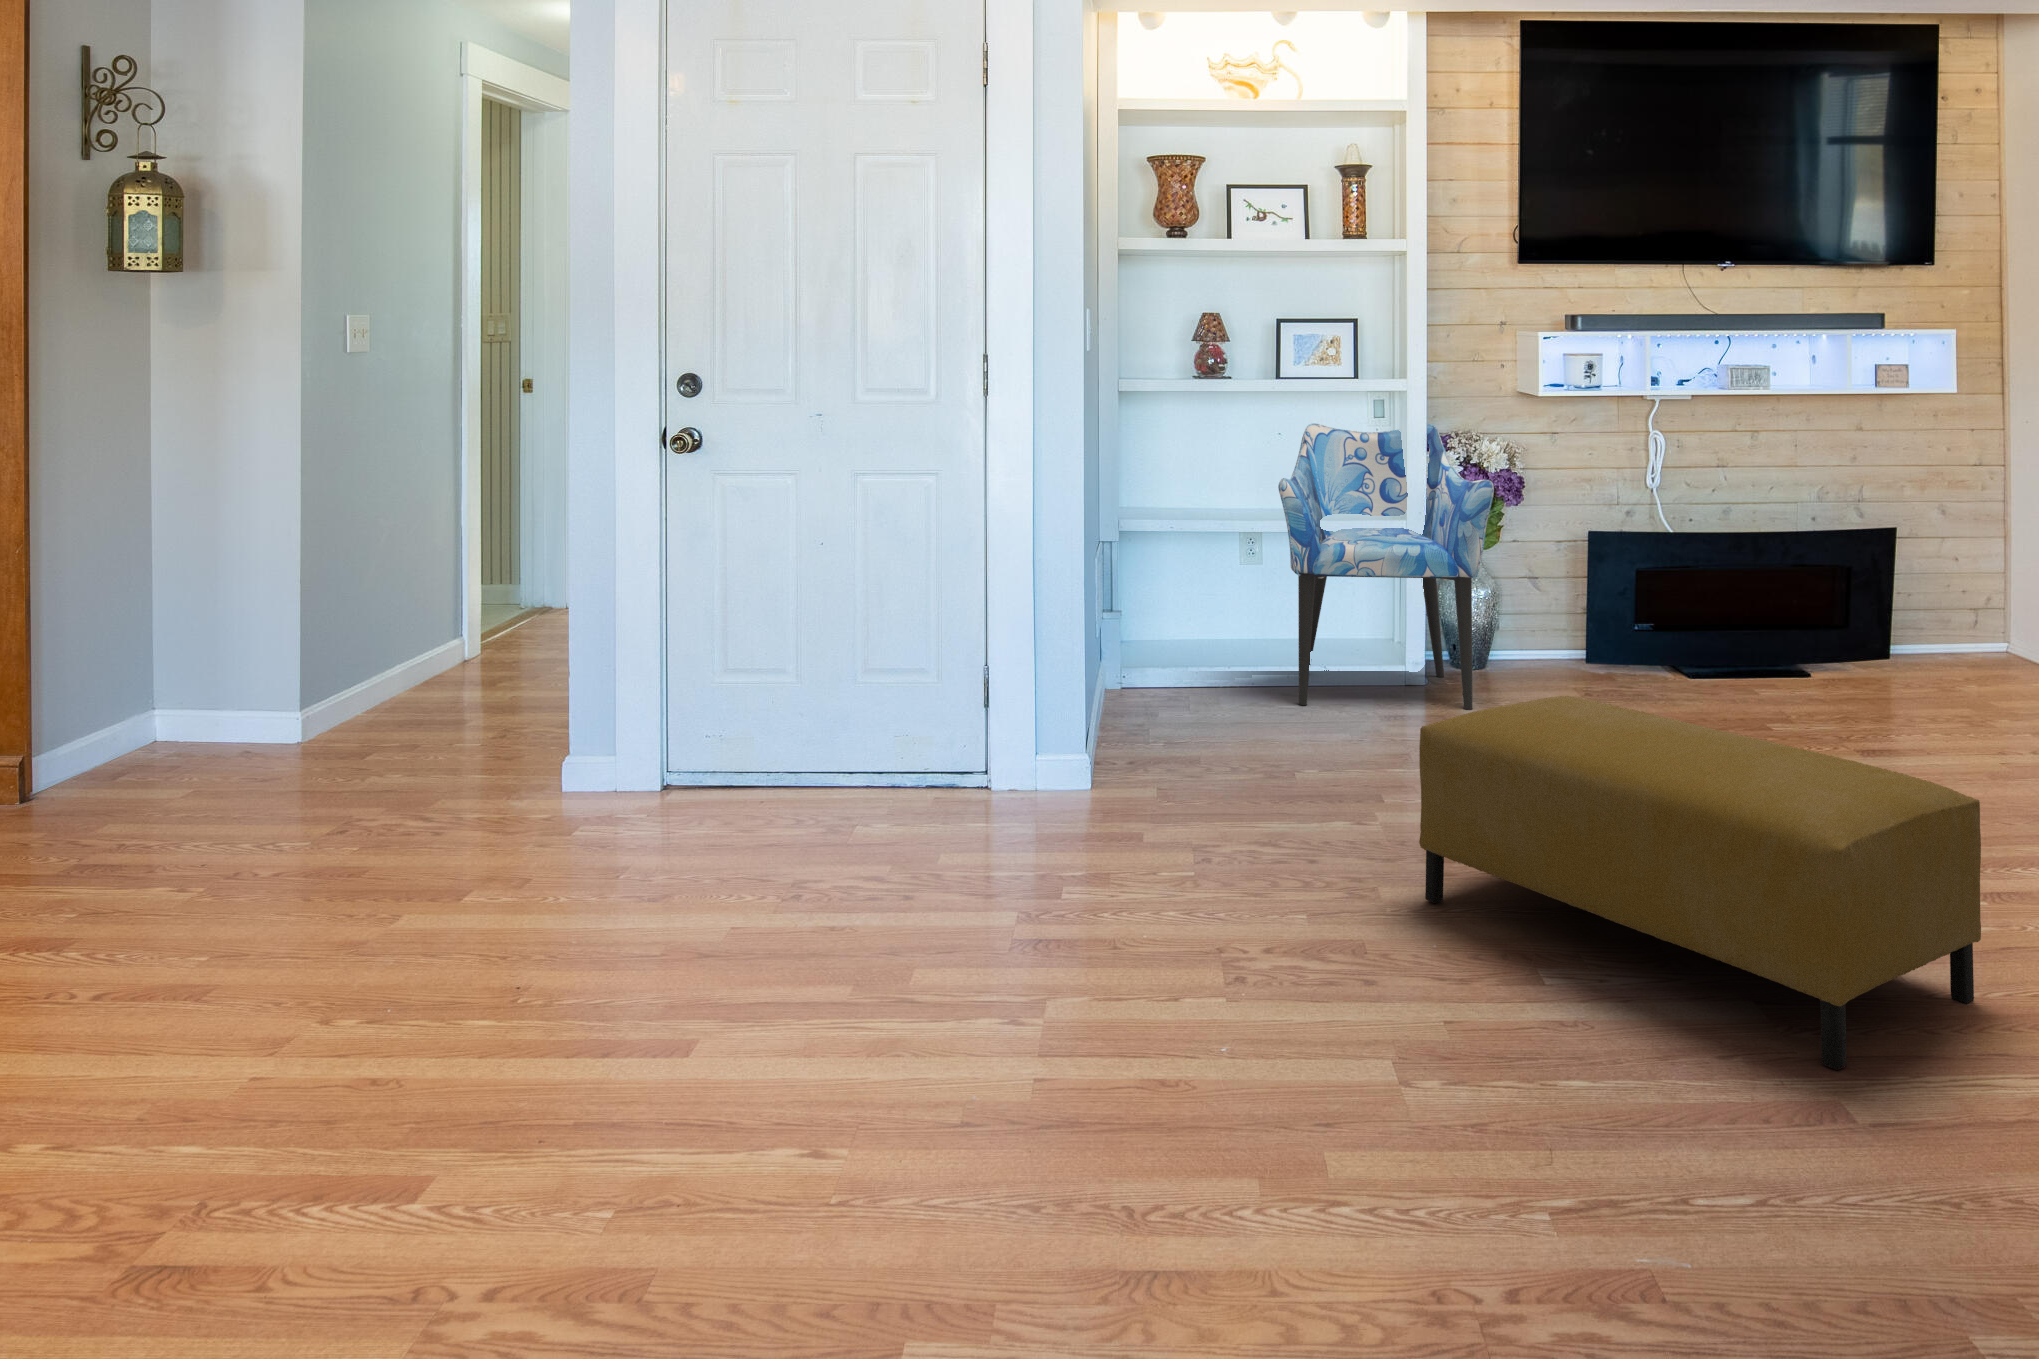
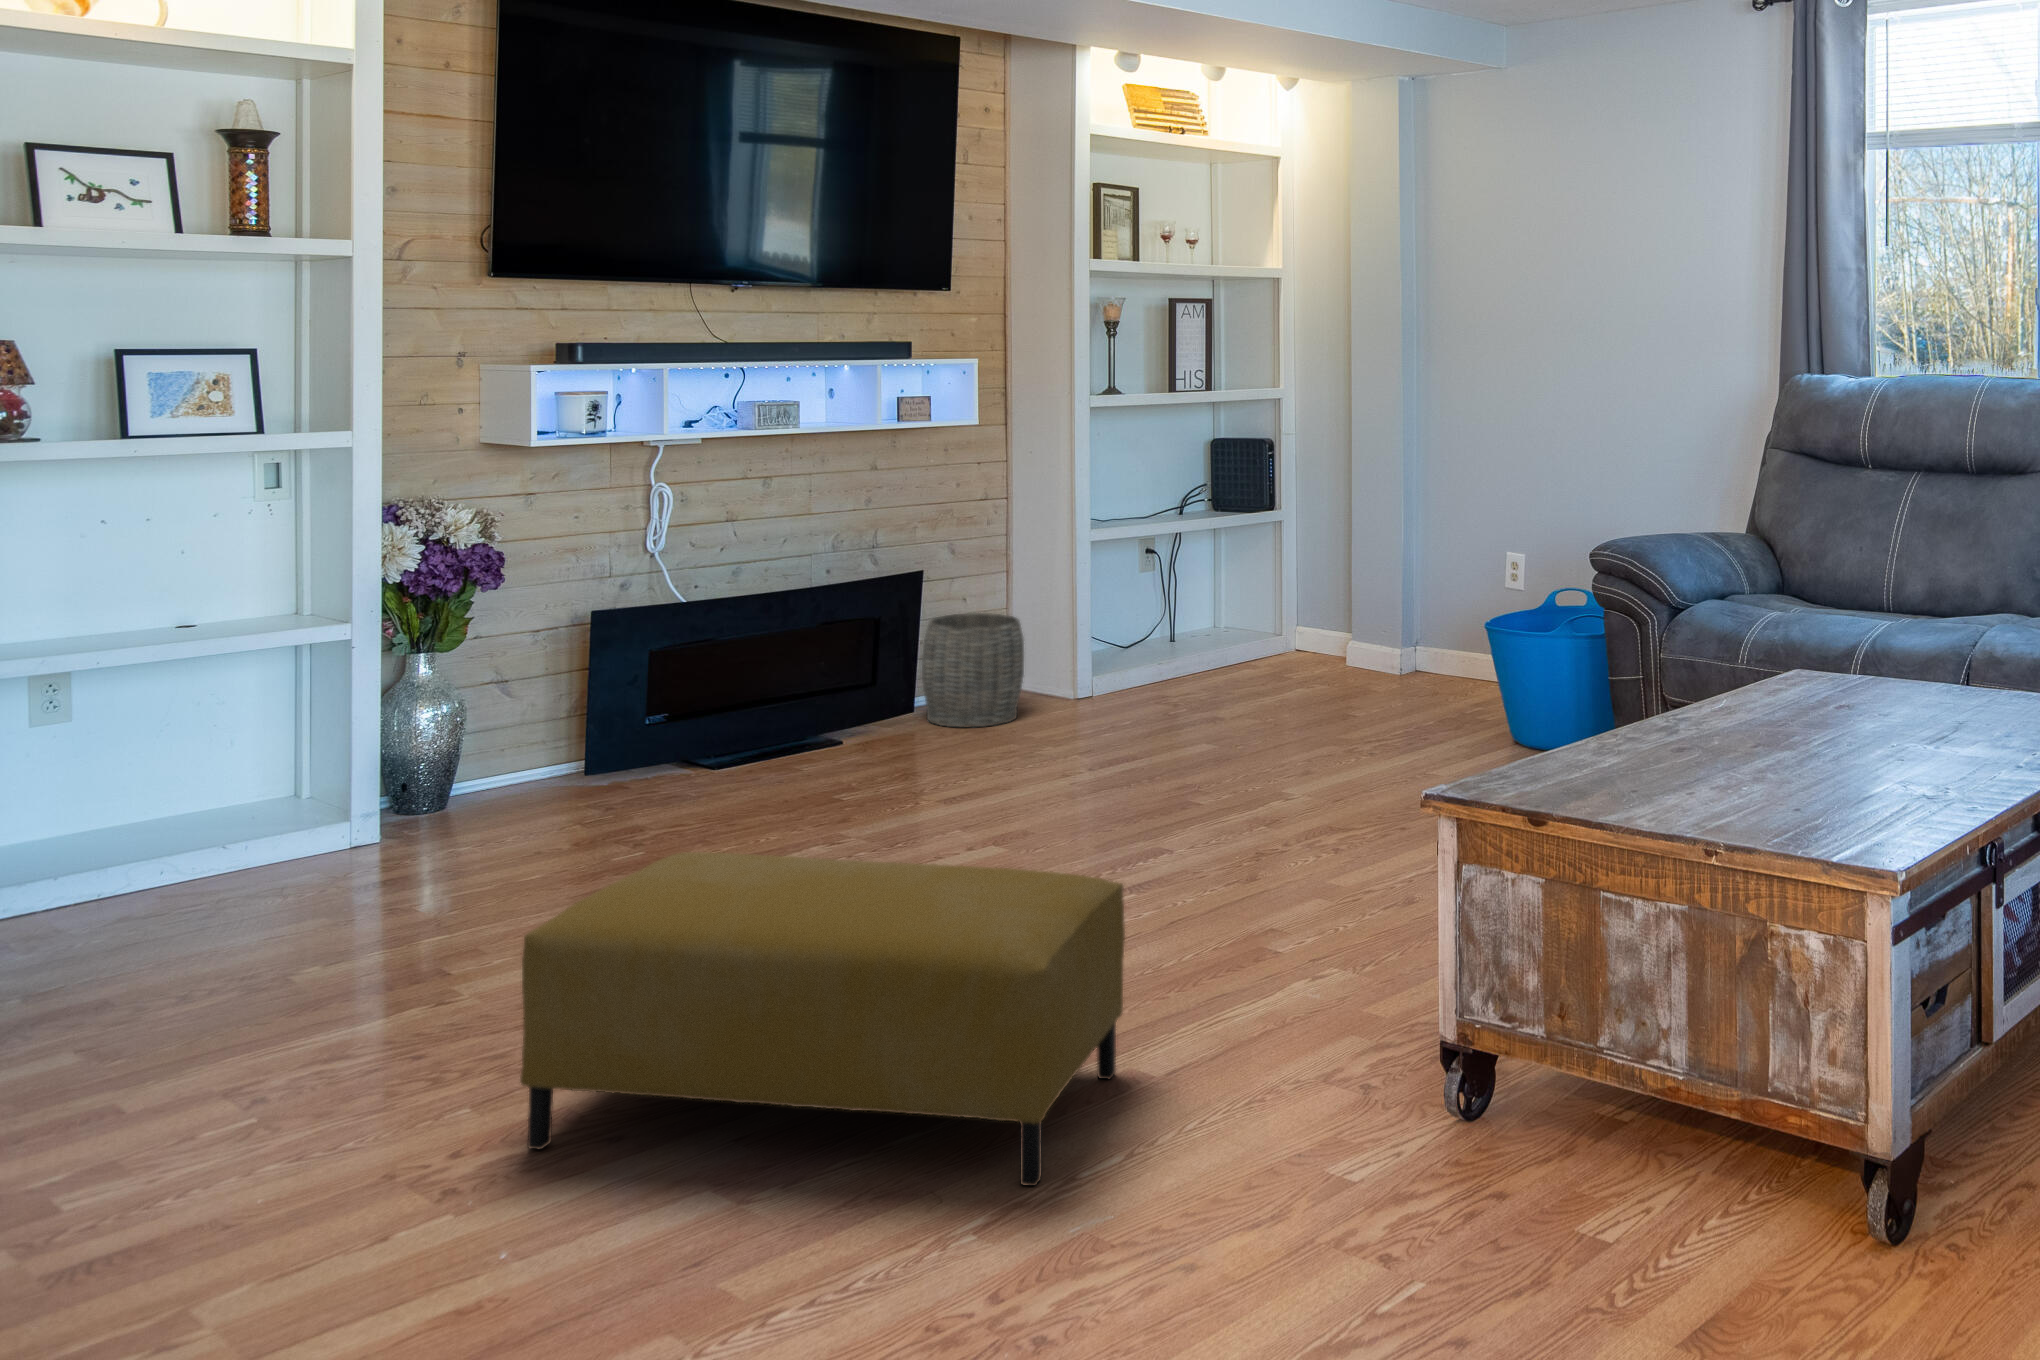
armchair: present [1278,424,1494,710] -> none [151,493,492,919]
woven basket: none [1902,571,2011,680] -> present [922,613,1024,728]

